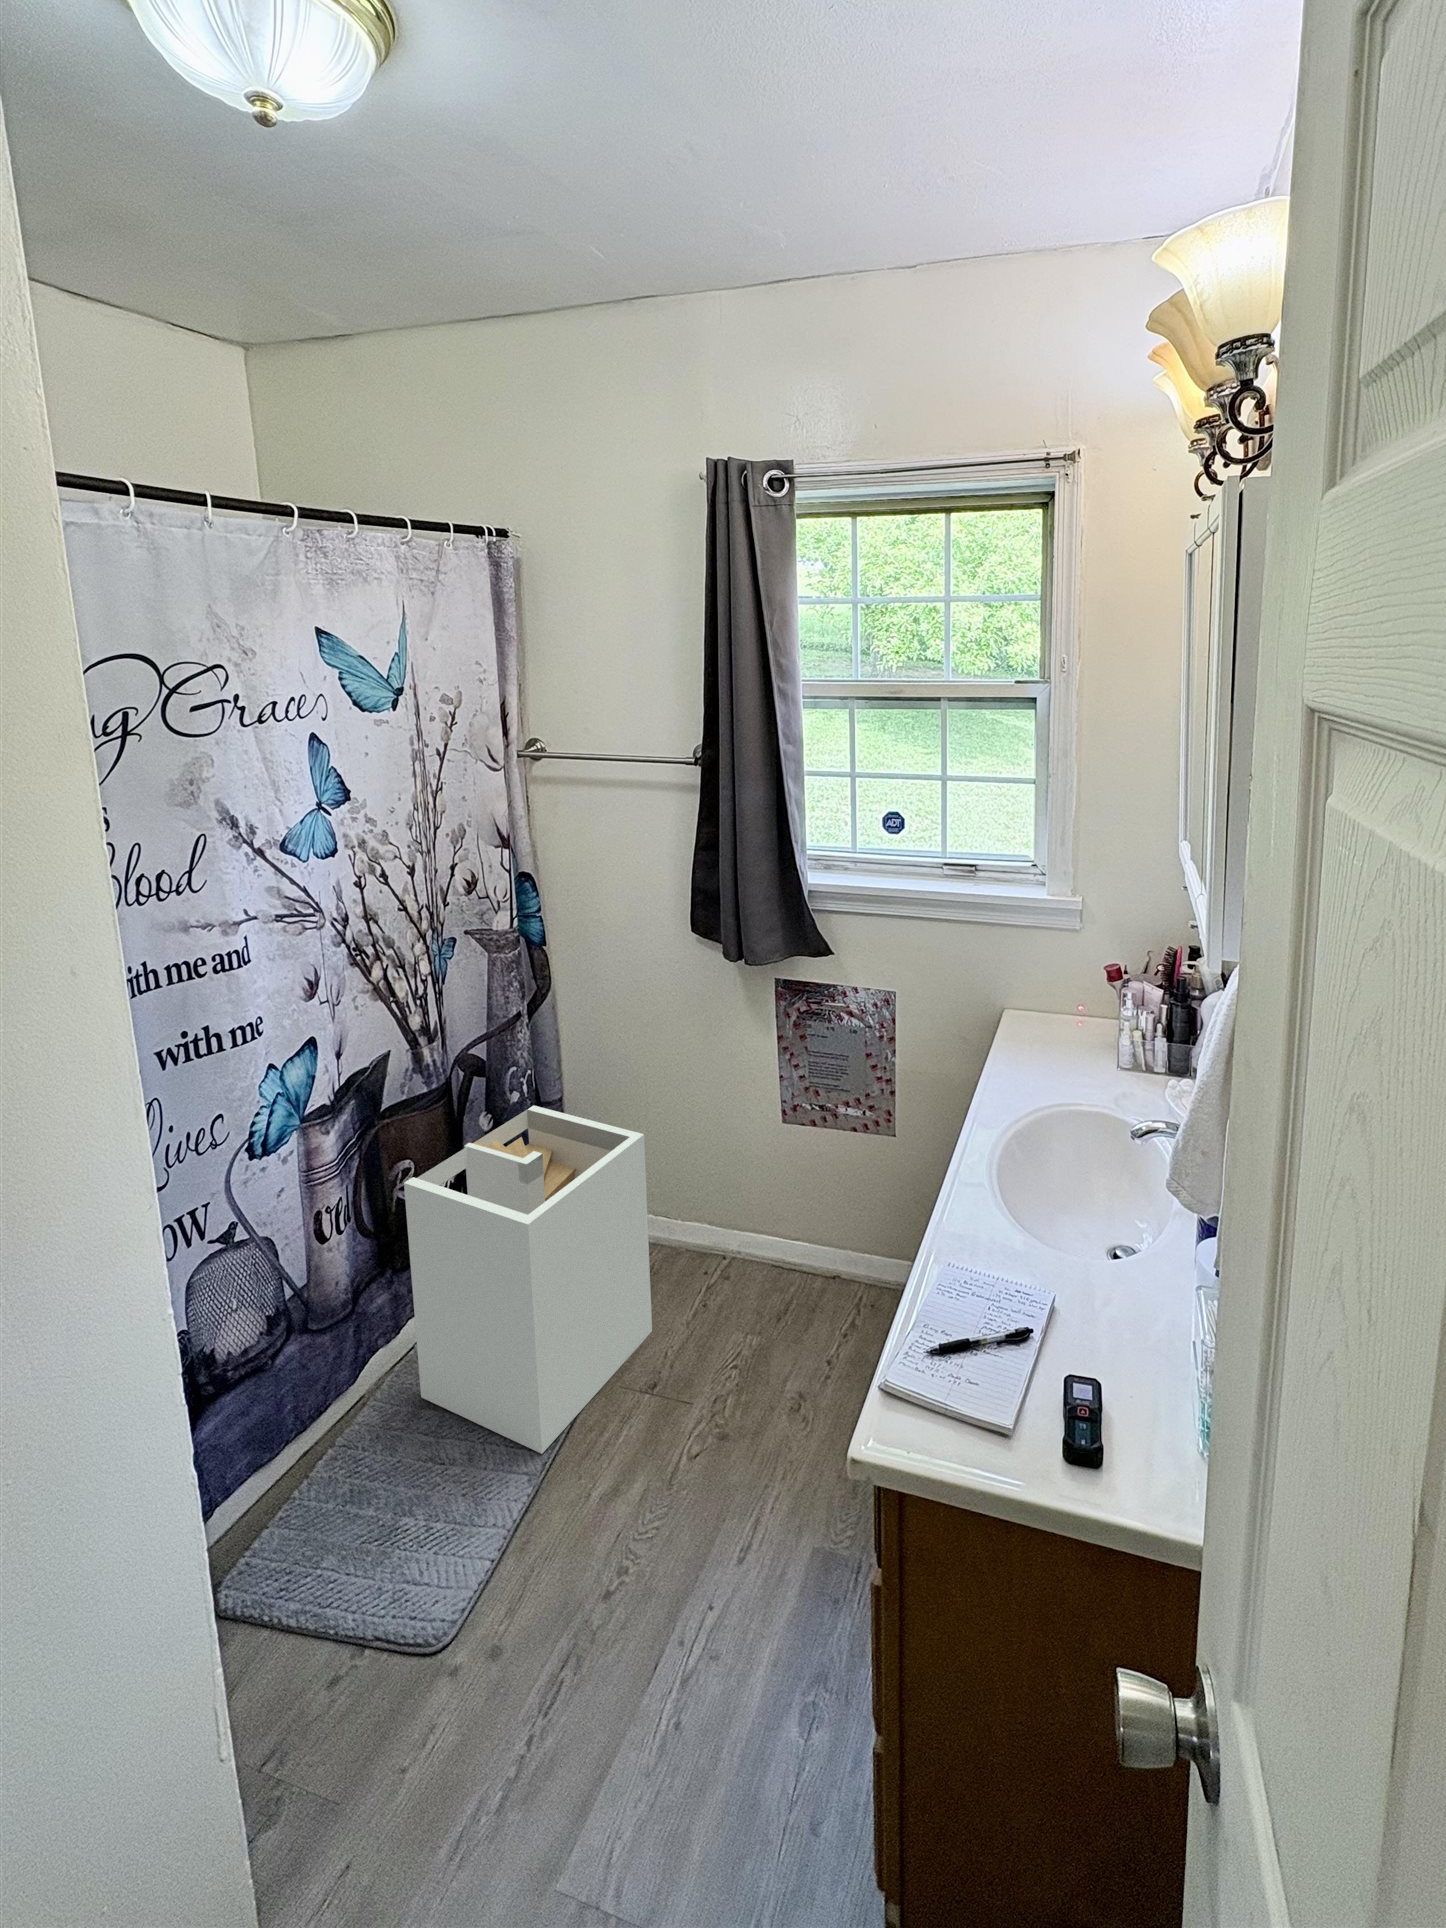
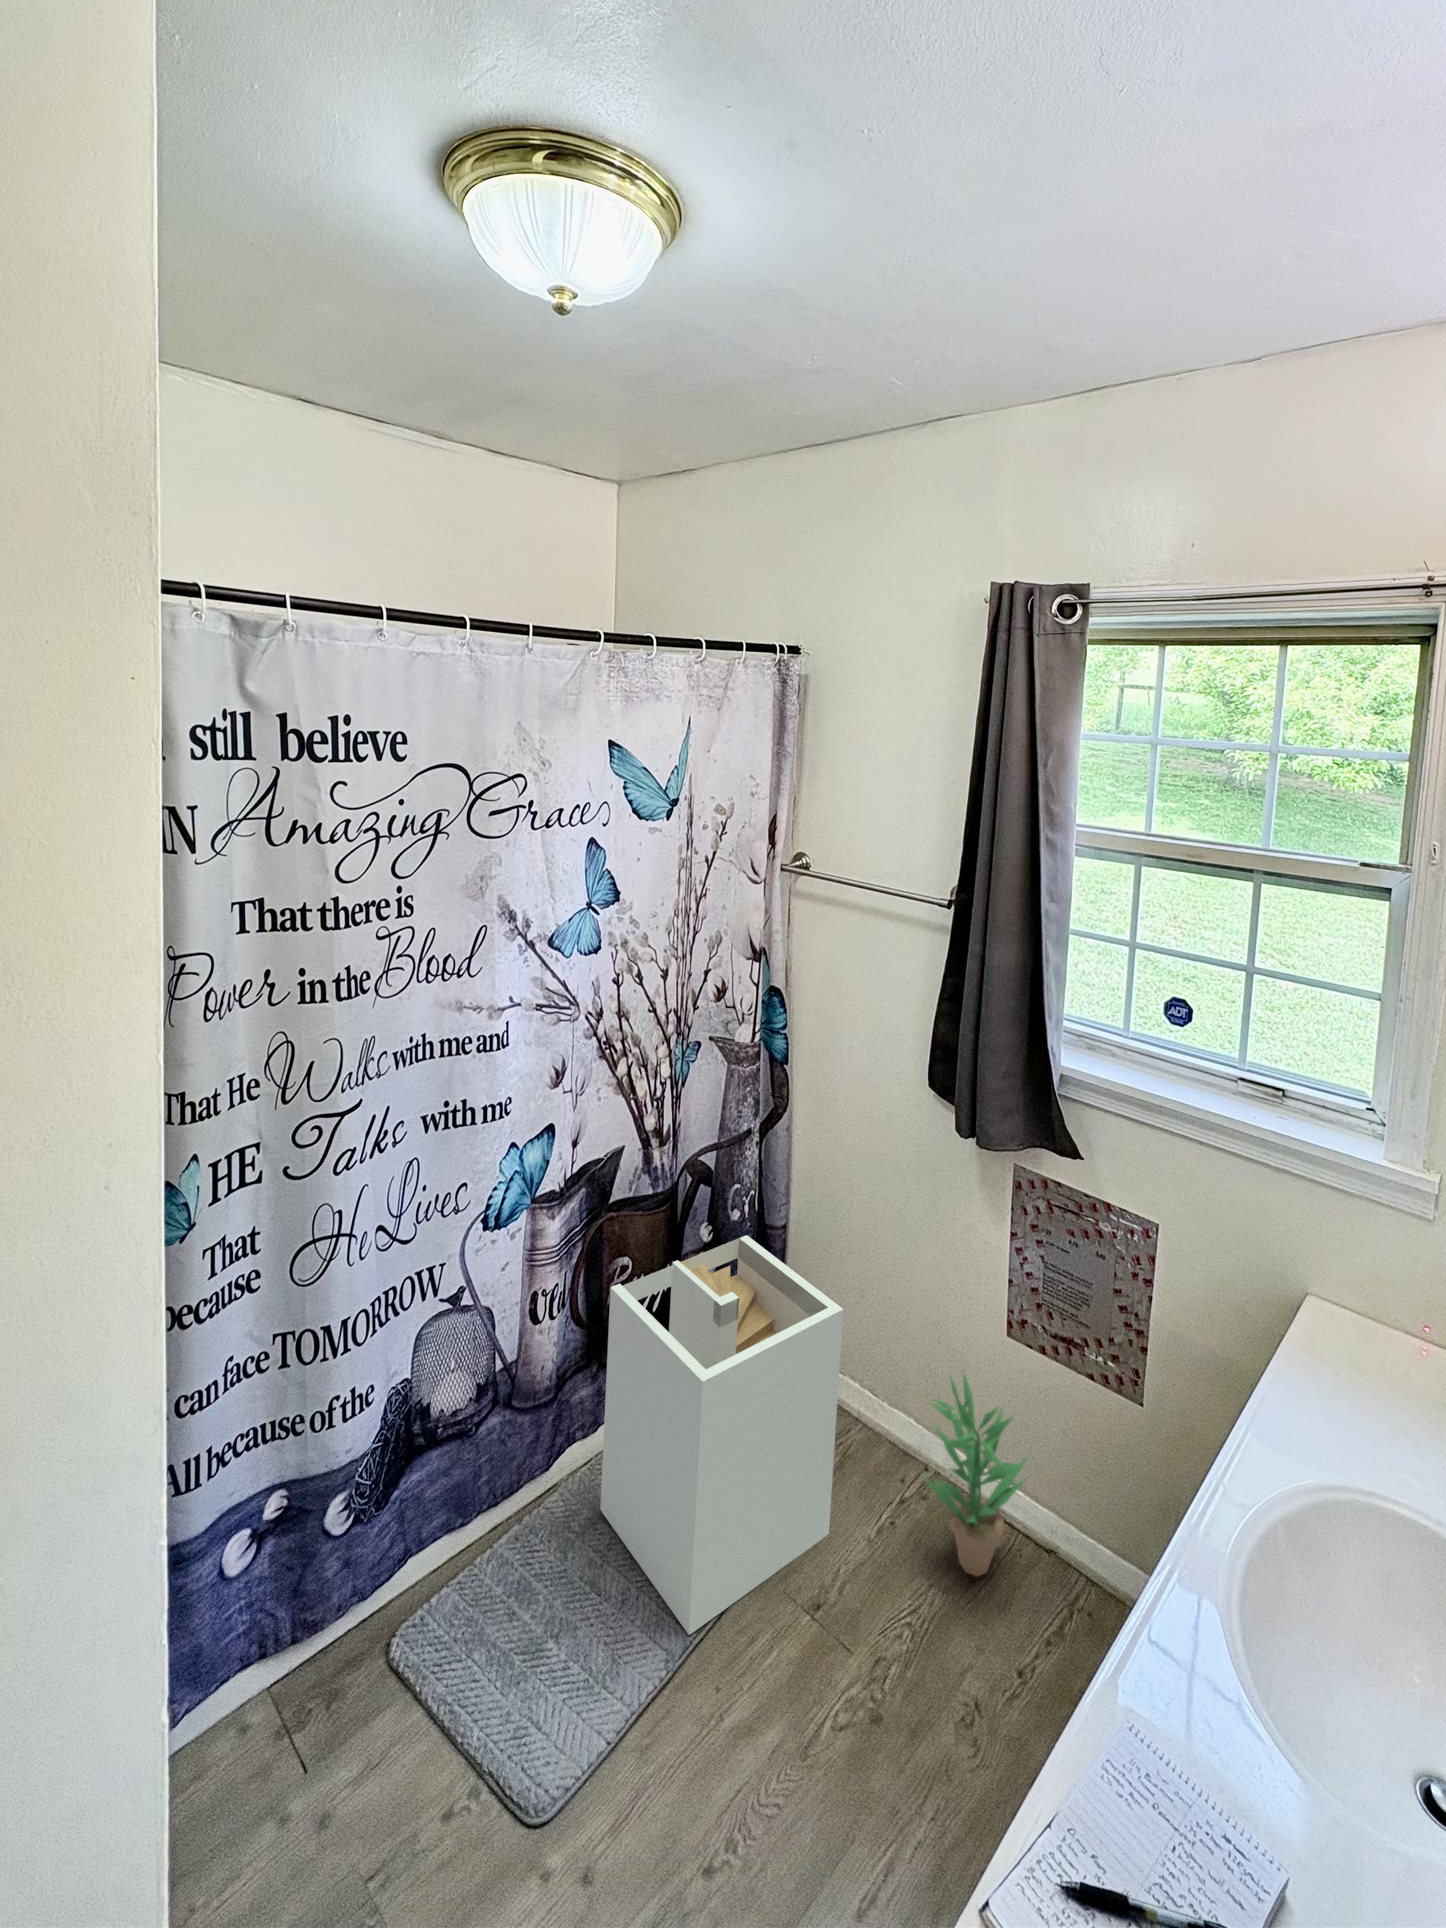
potted plant: none [726,1153,815,1313] -> present [924,1374,1026,1576]

